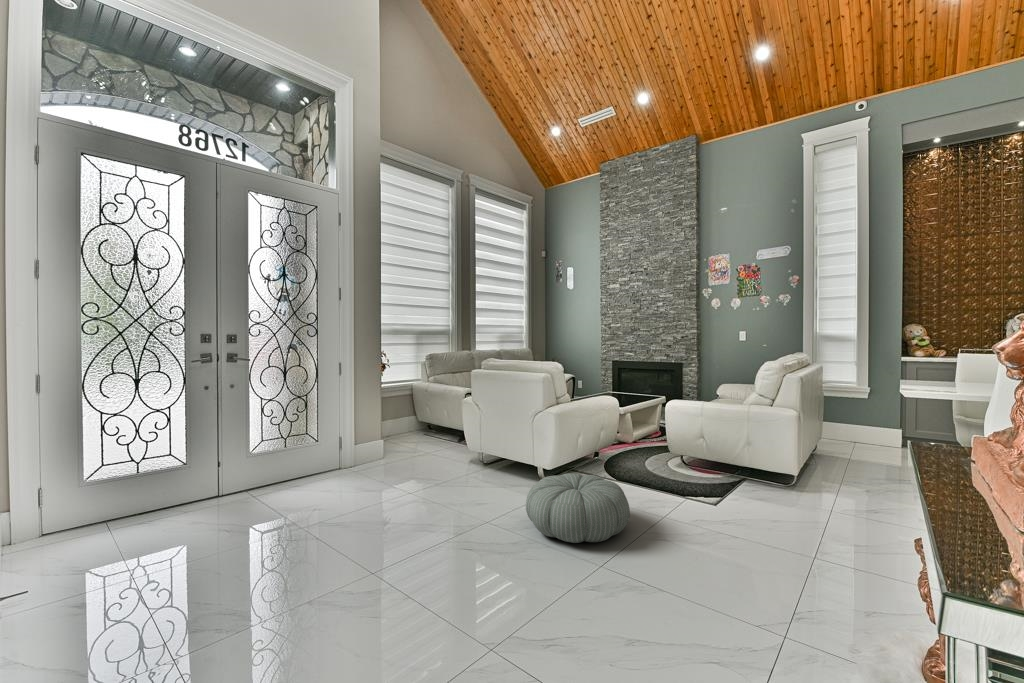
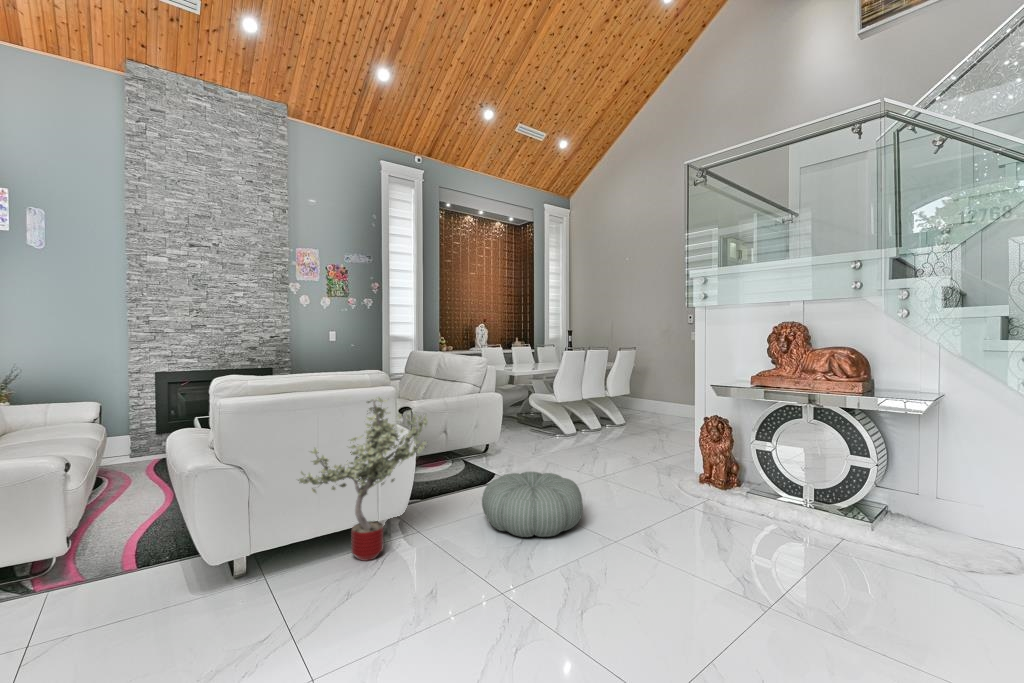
potted tree: none [457,381,522,488] -> present [298,397,428,561]

